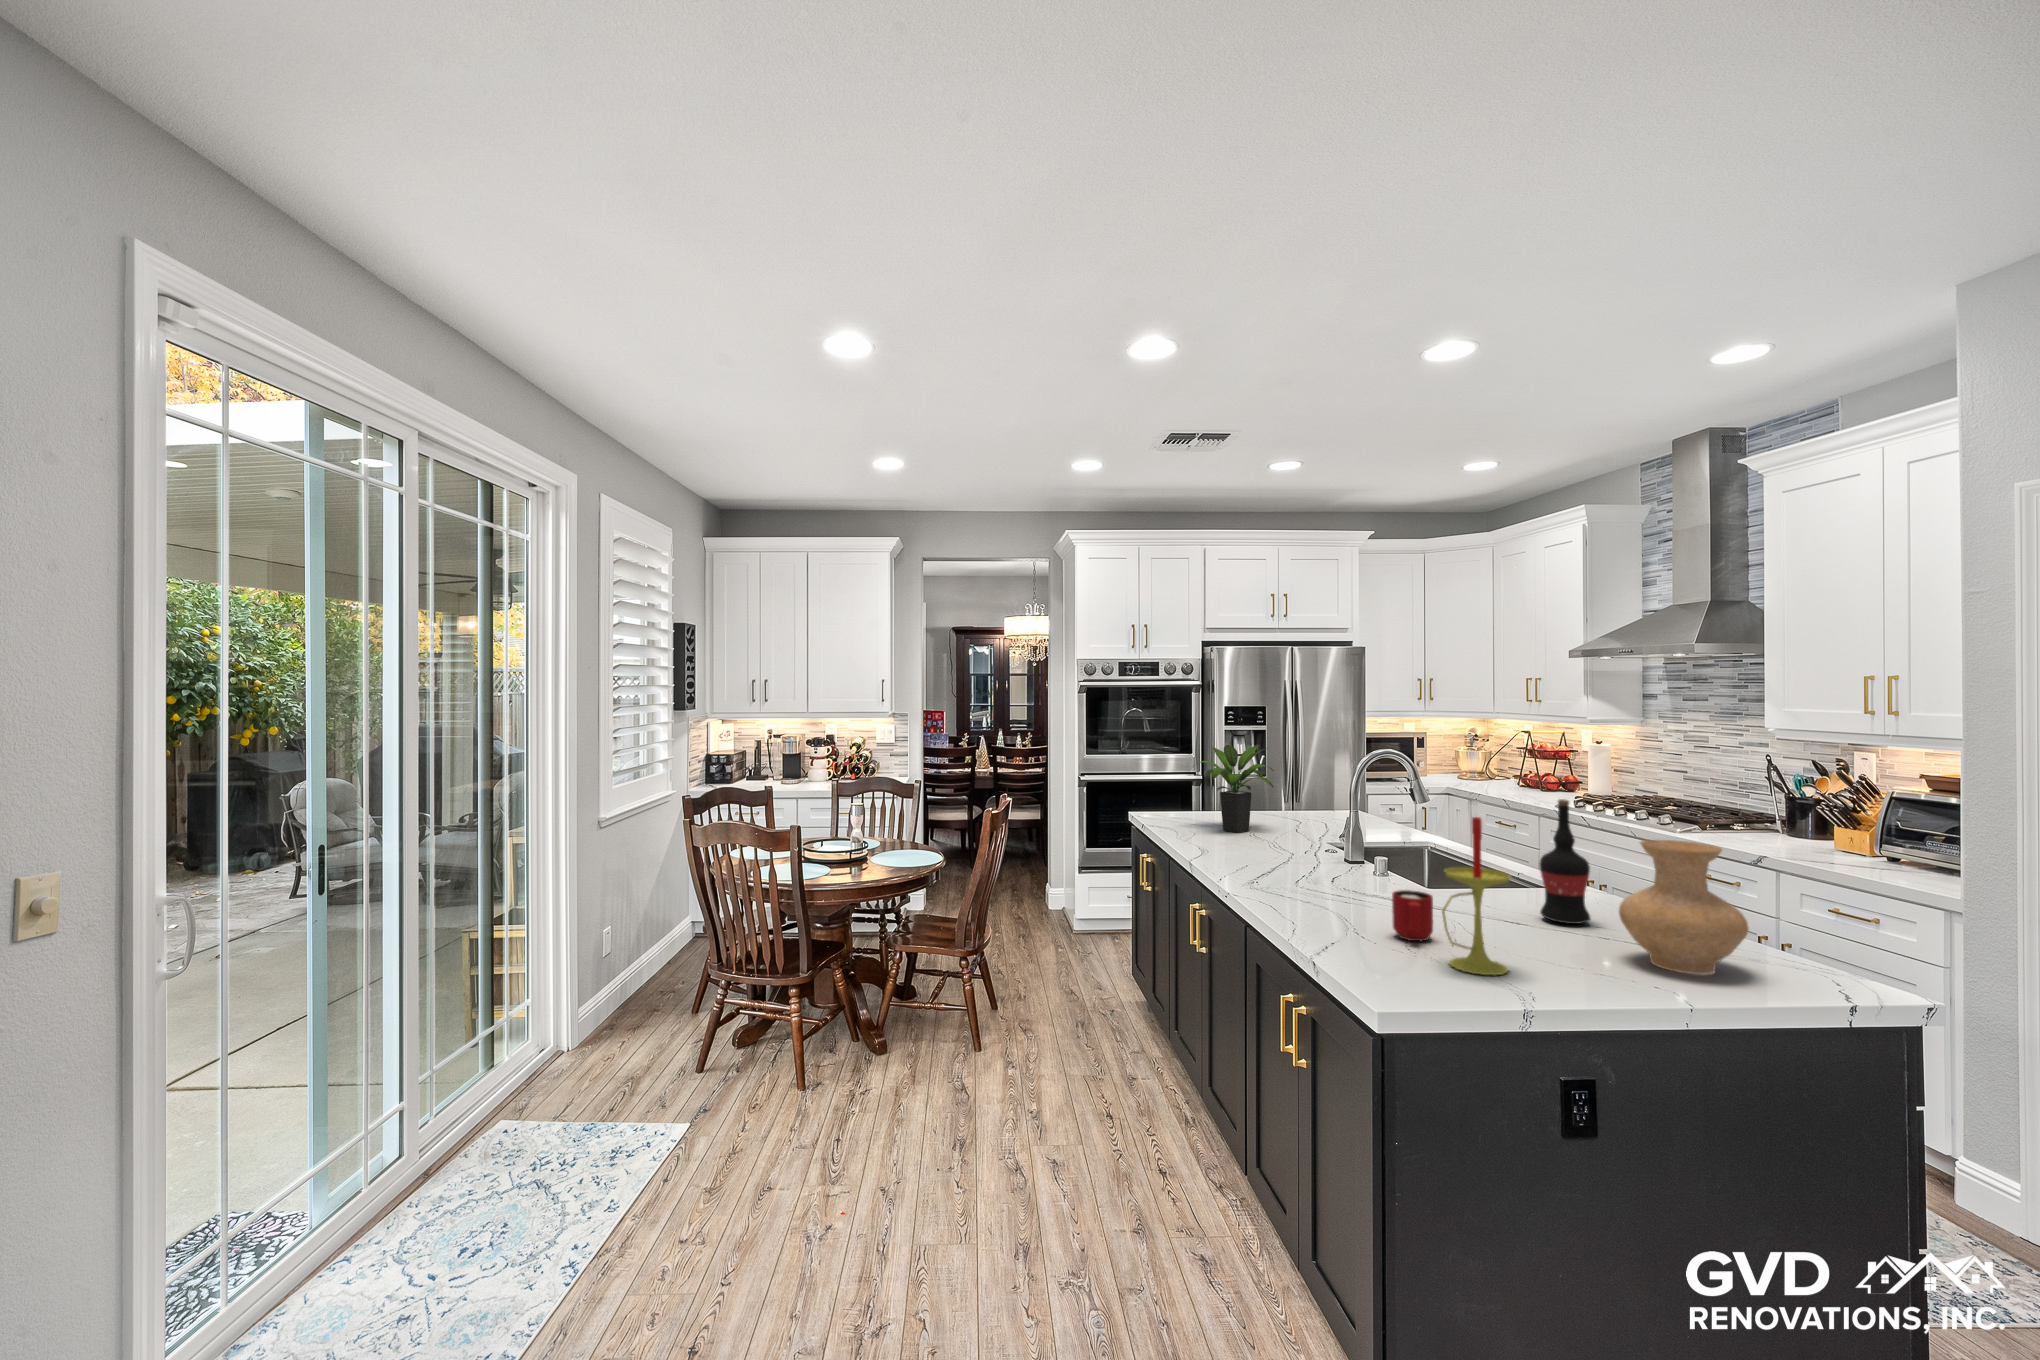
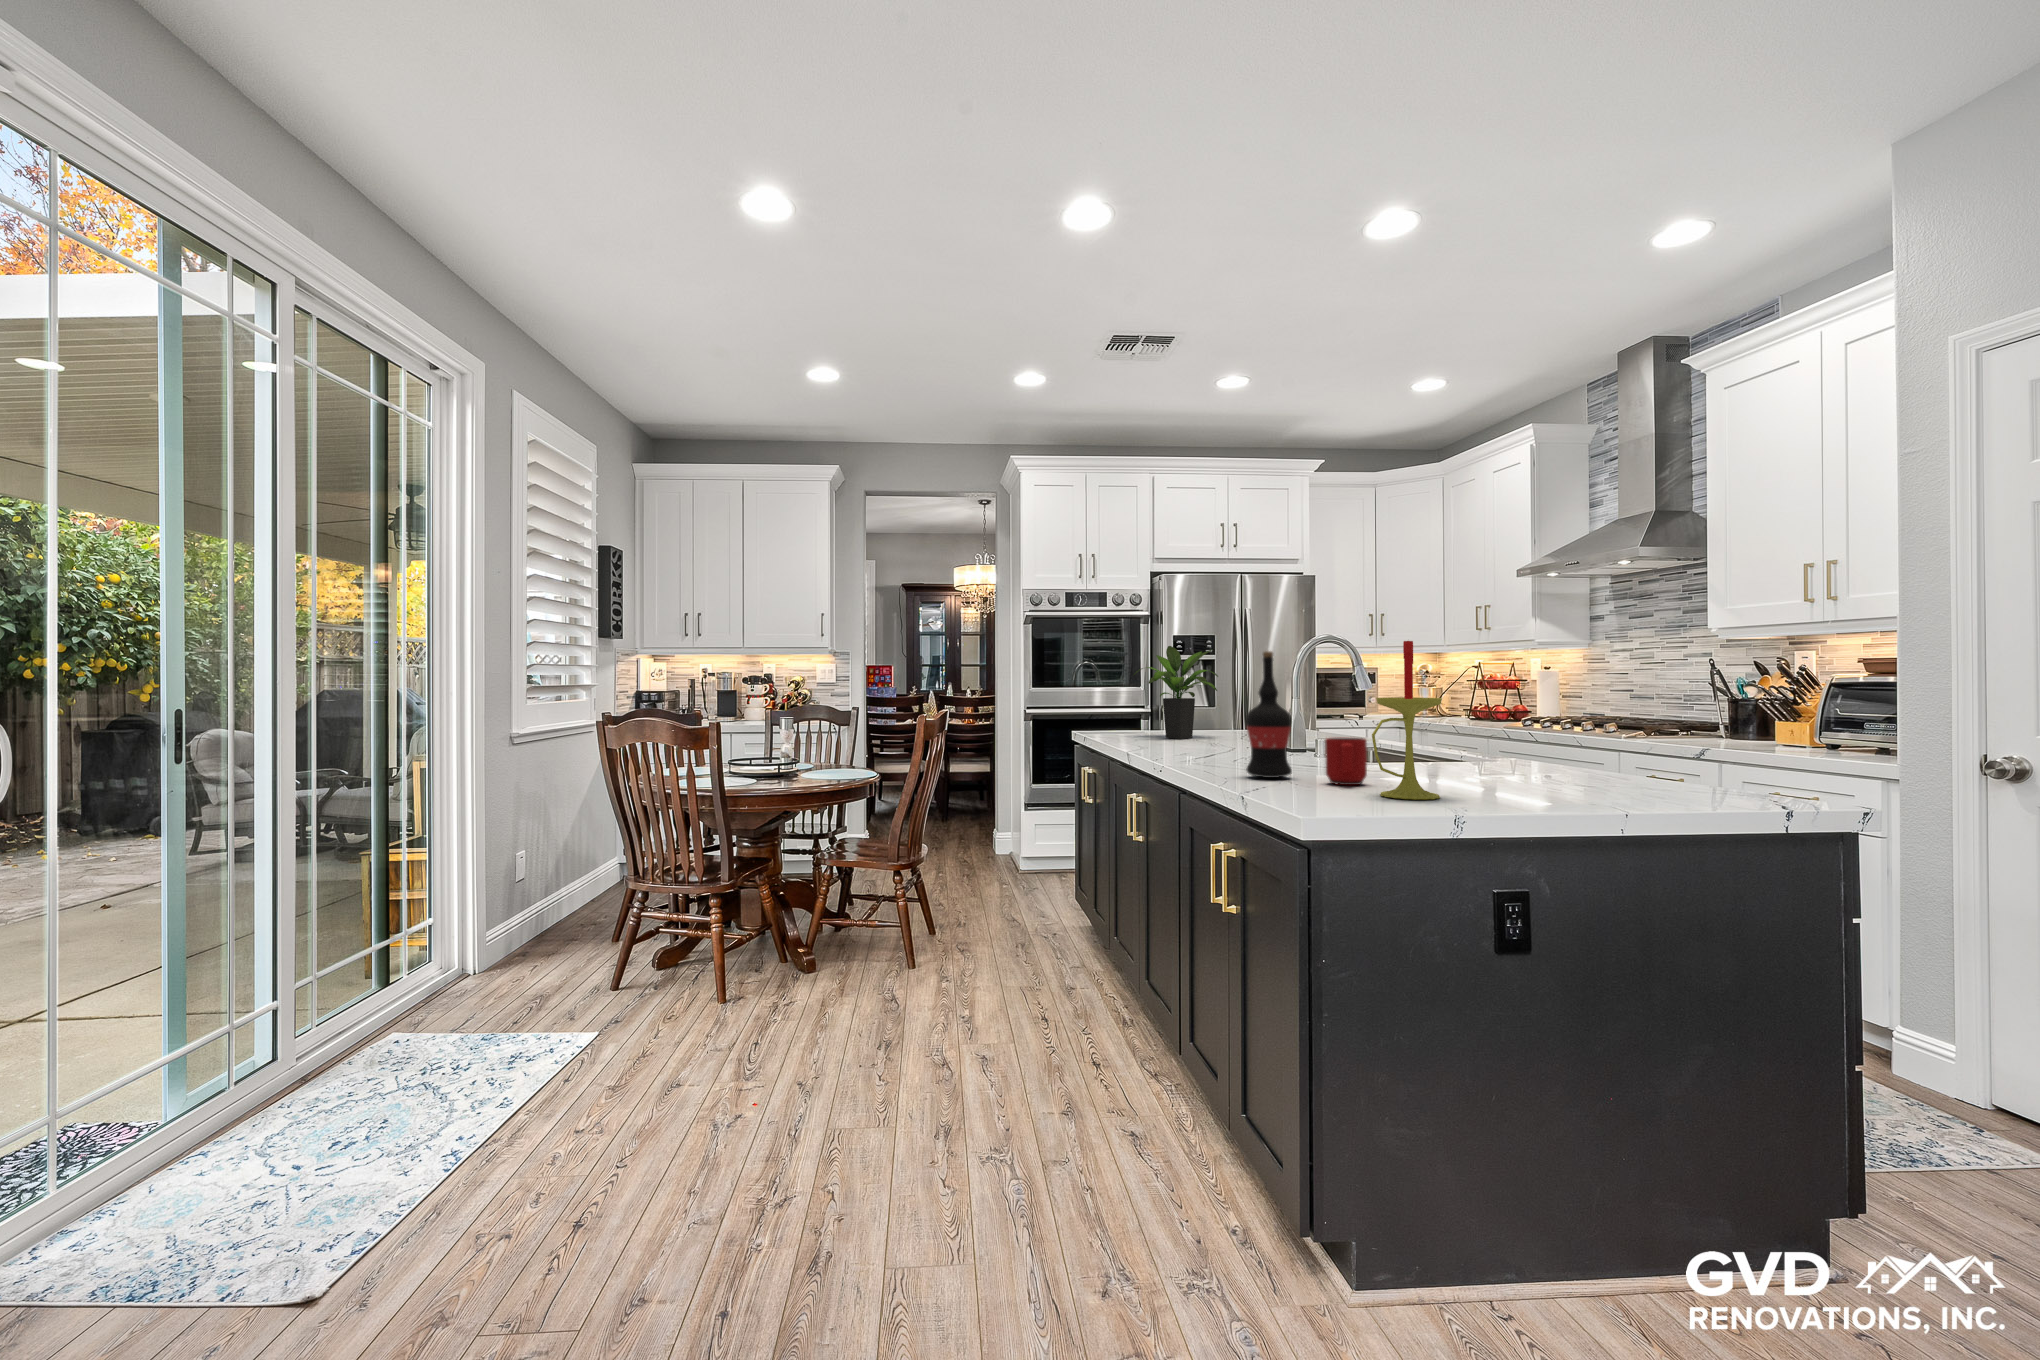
wine bottle: present [1539,799,1590,924] -> present [1246,651,1292,778]
vase: present [1619,840,1749,974] -> none [1553,670,1681,797]

